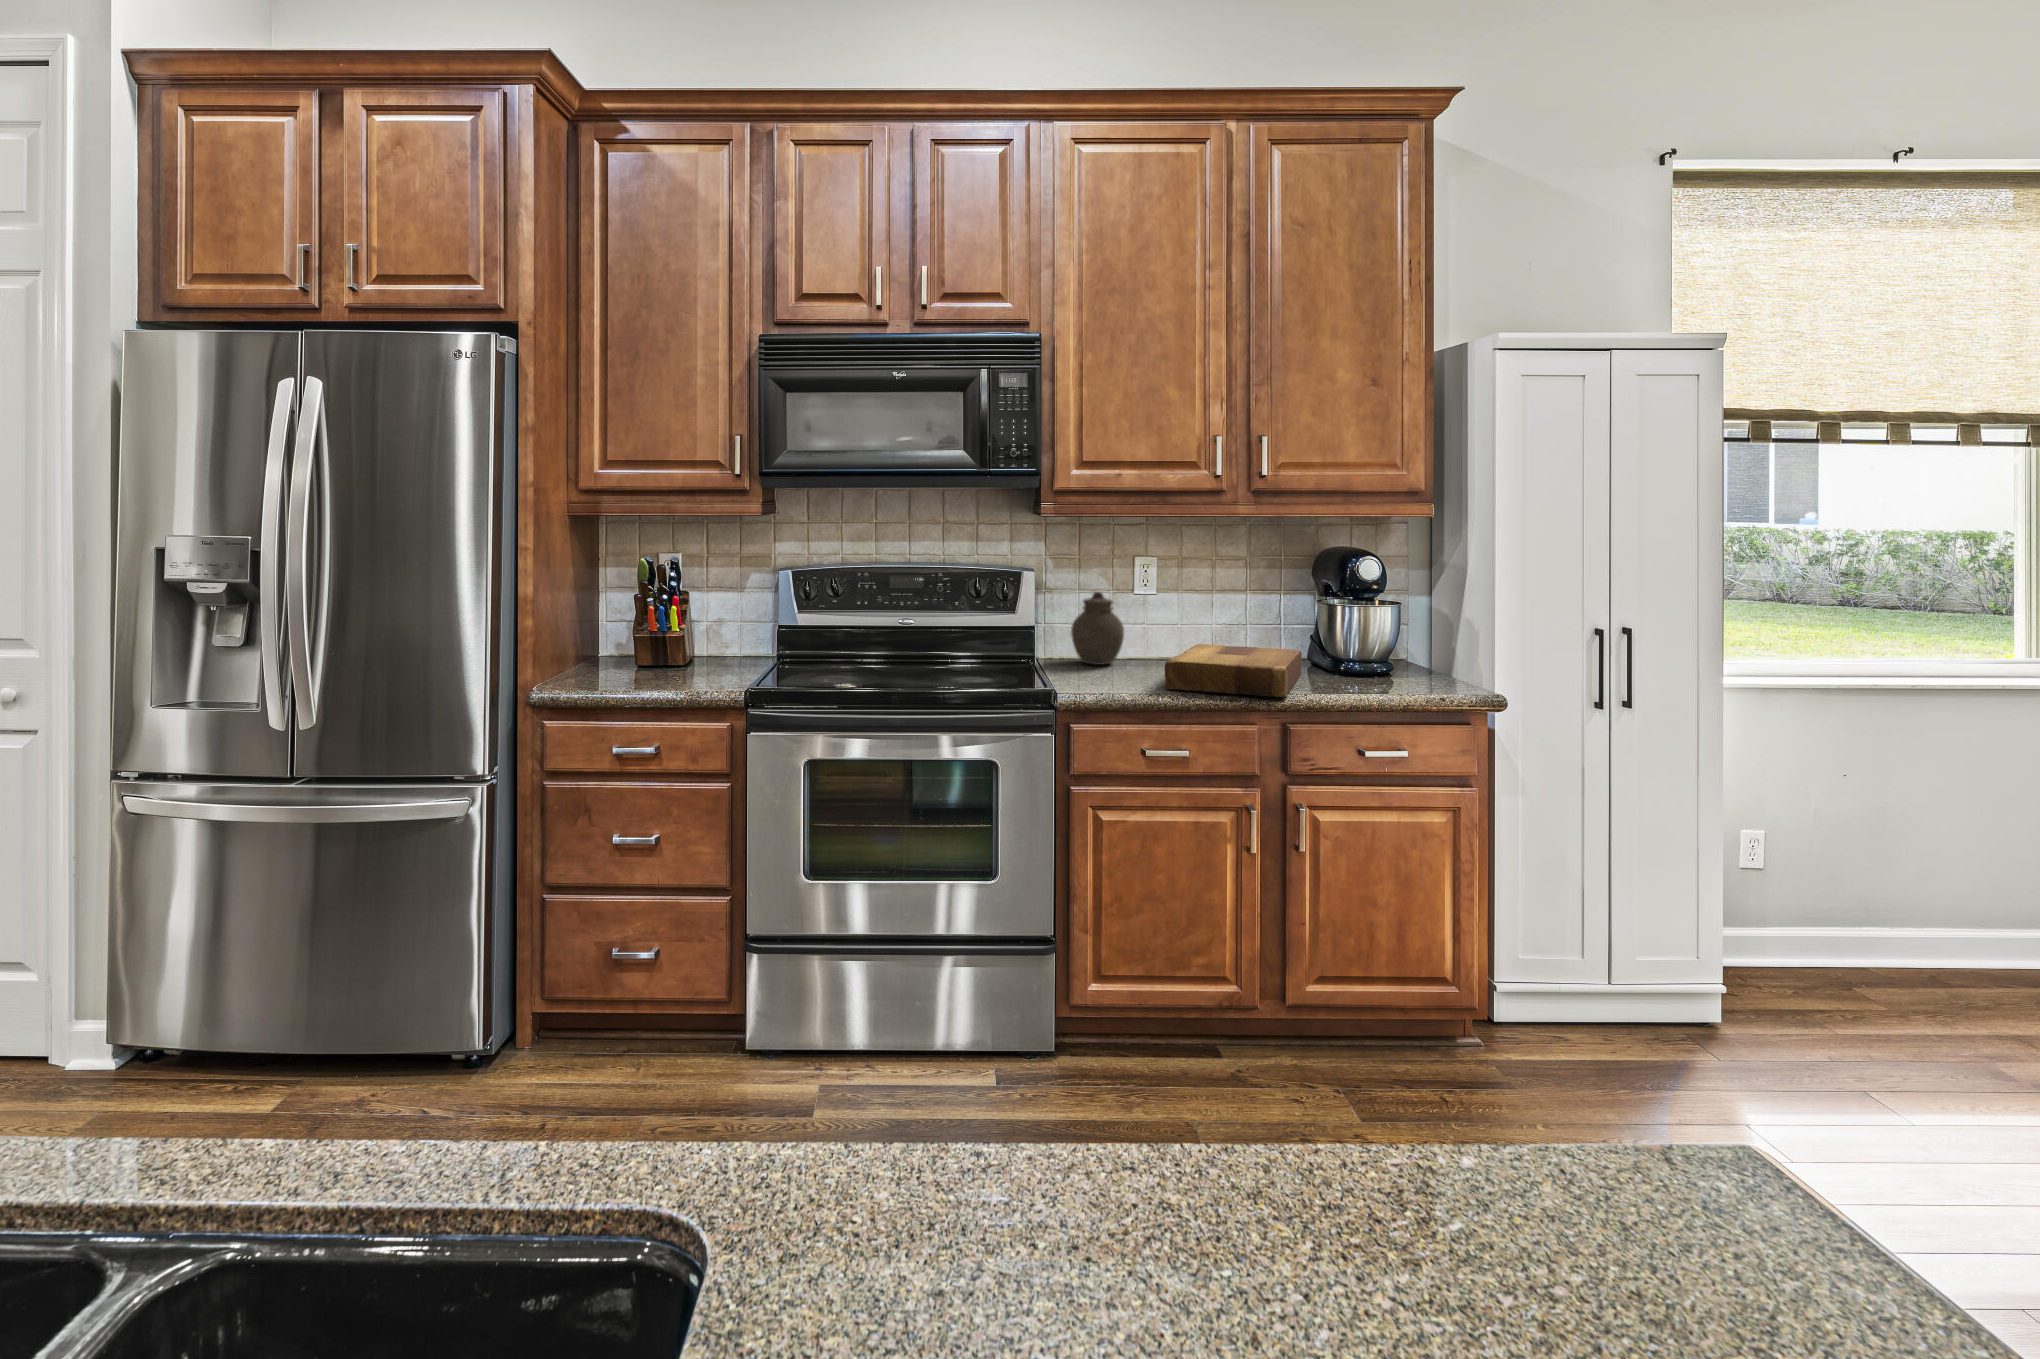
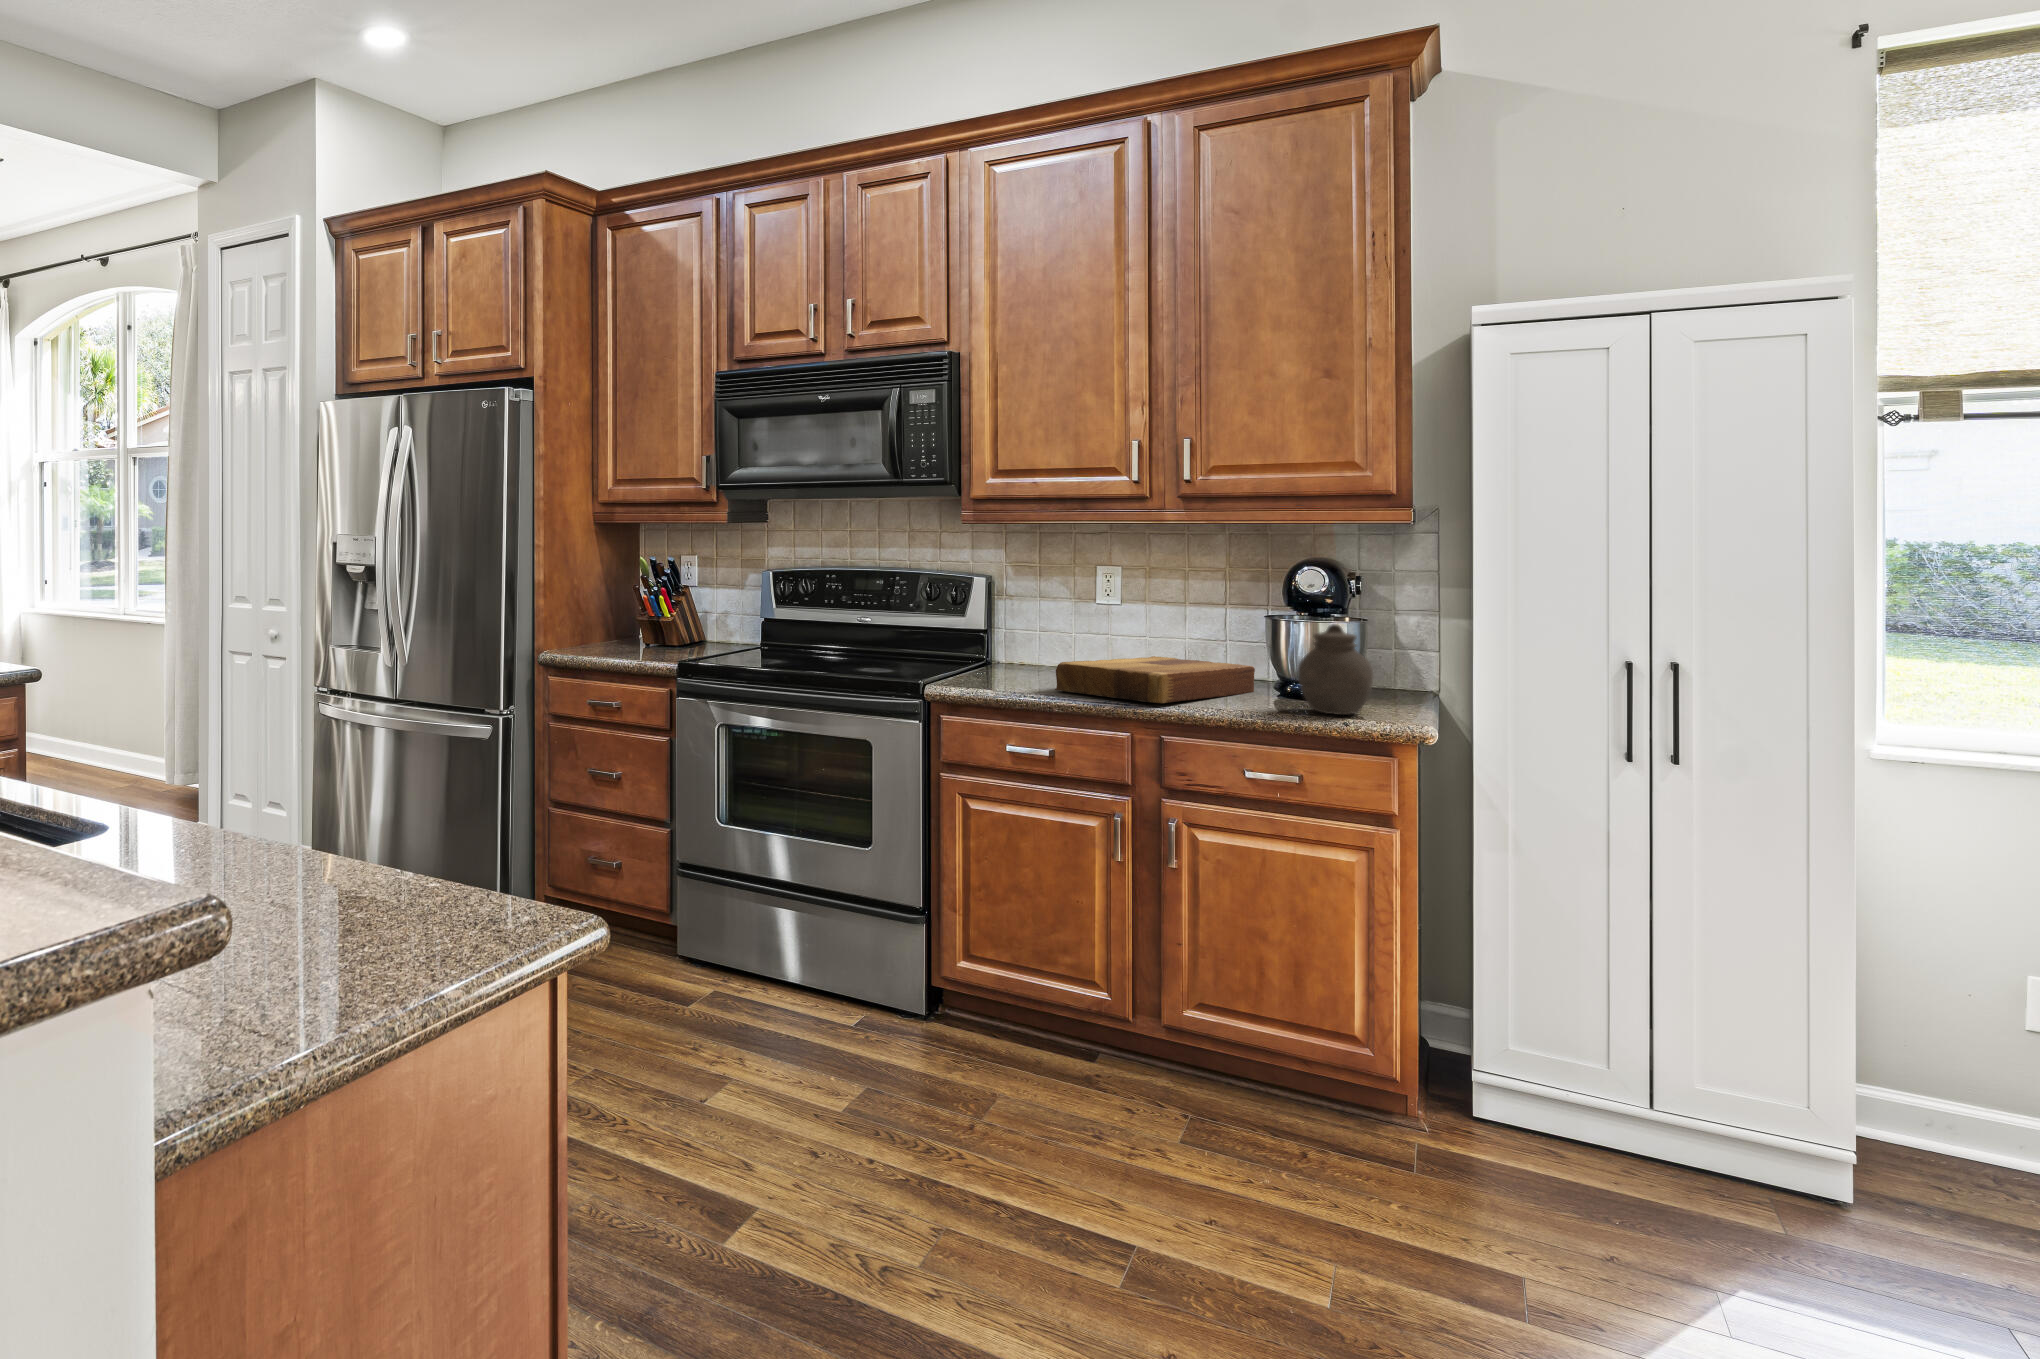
jar: present [1071,592,1124,665] -> present [1298,624,1373,715]

